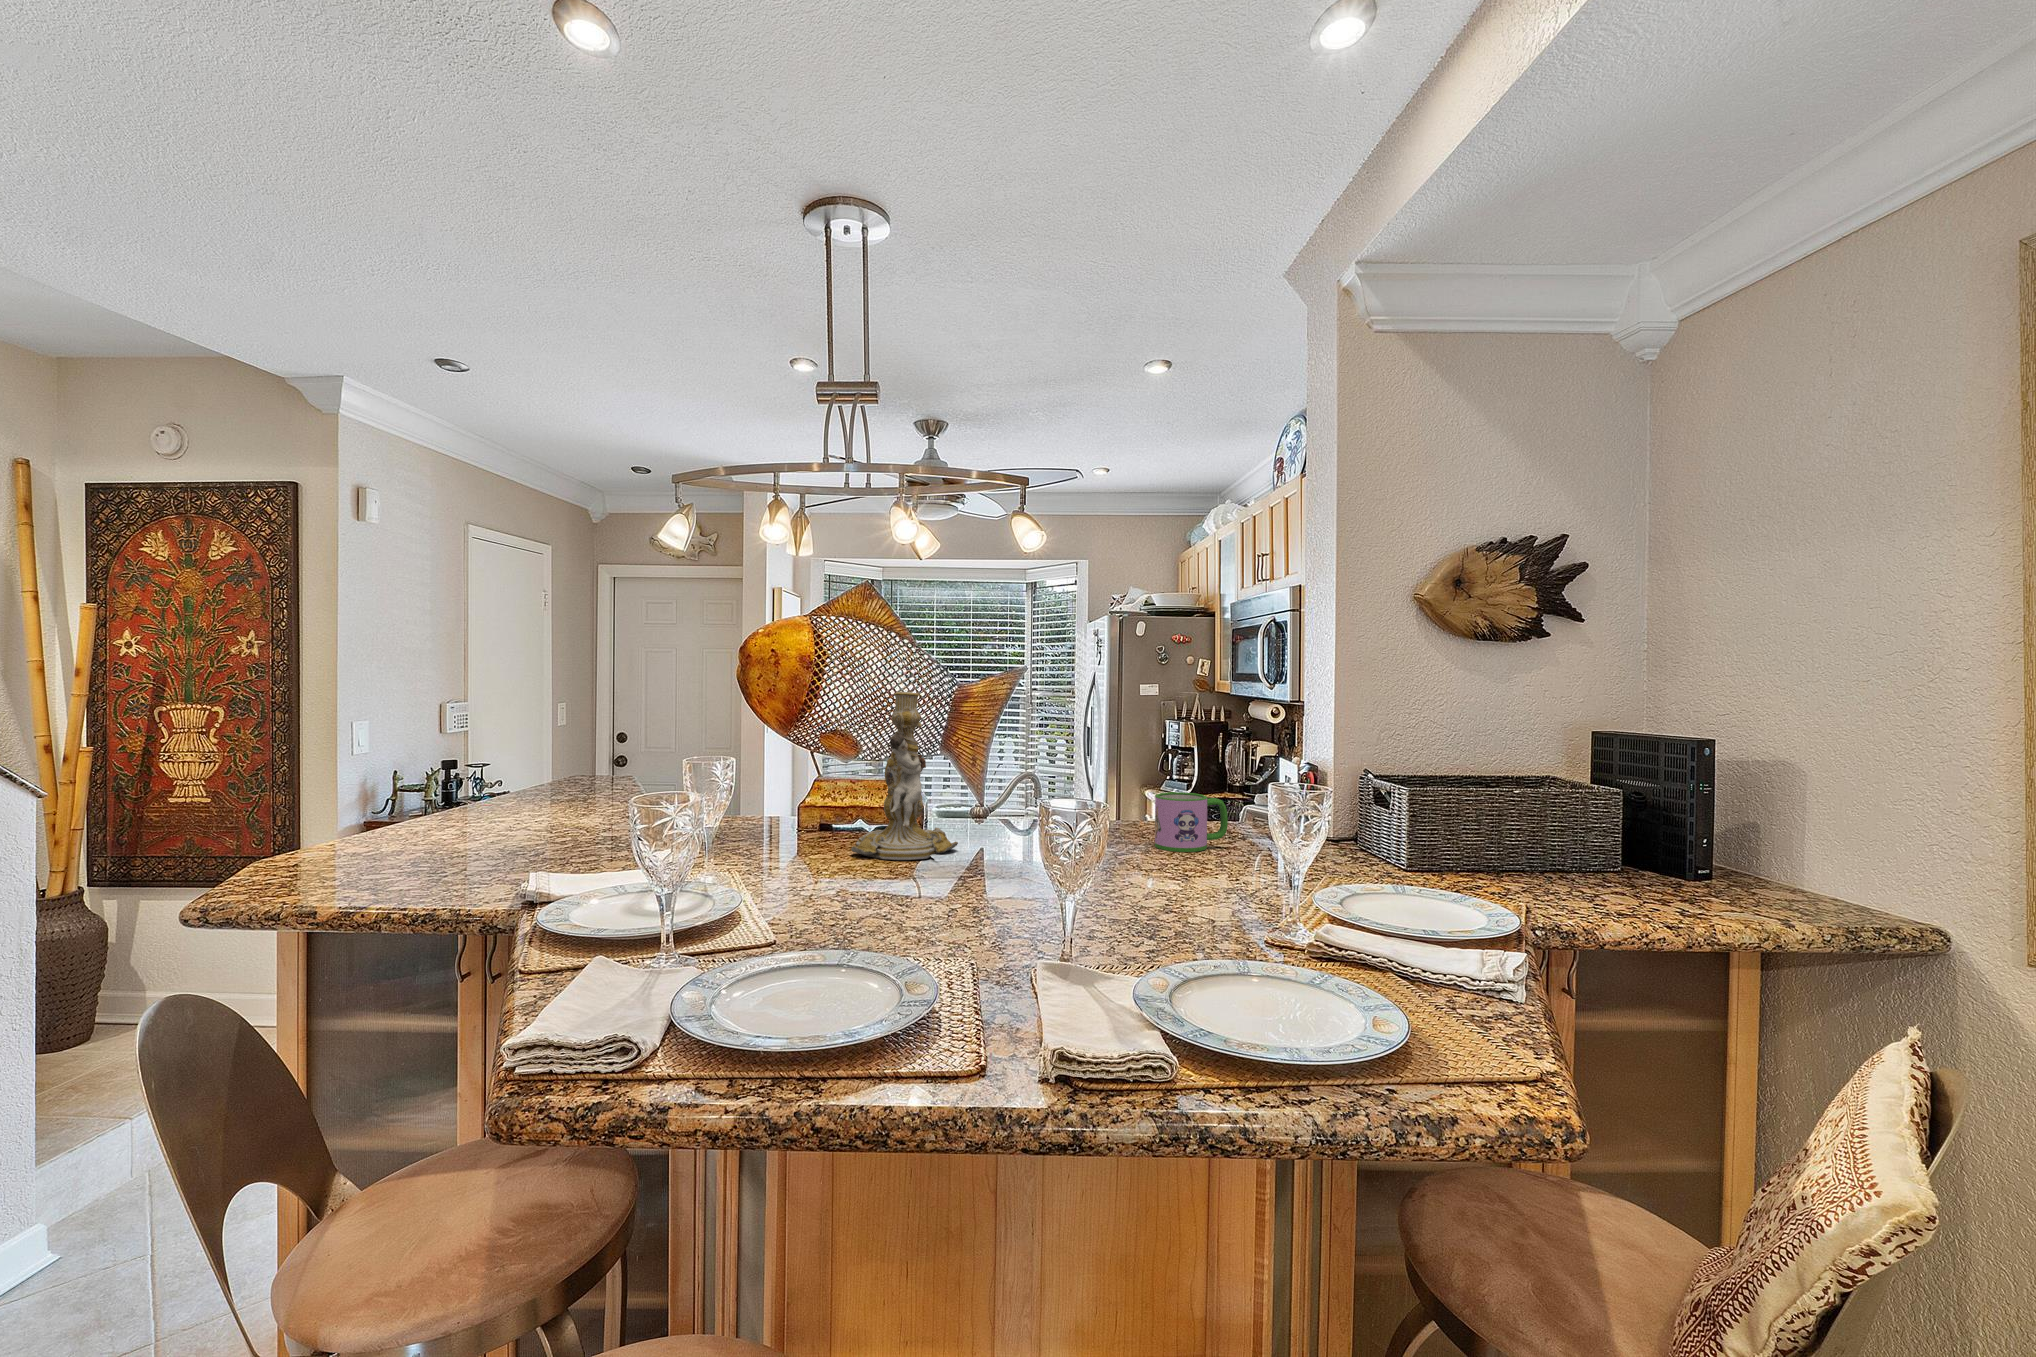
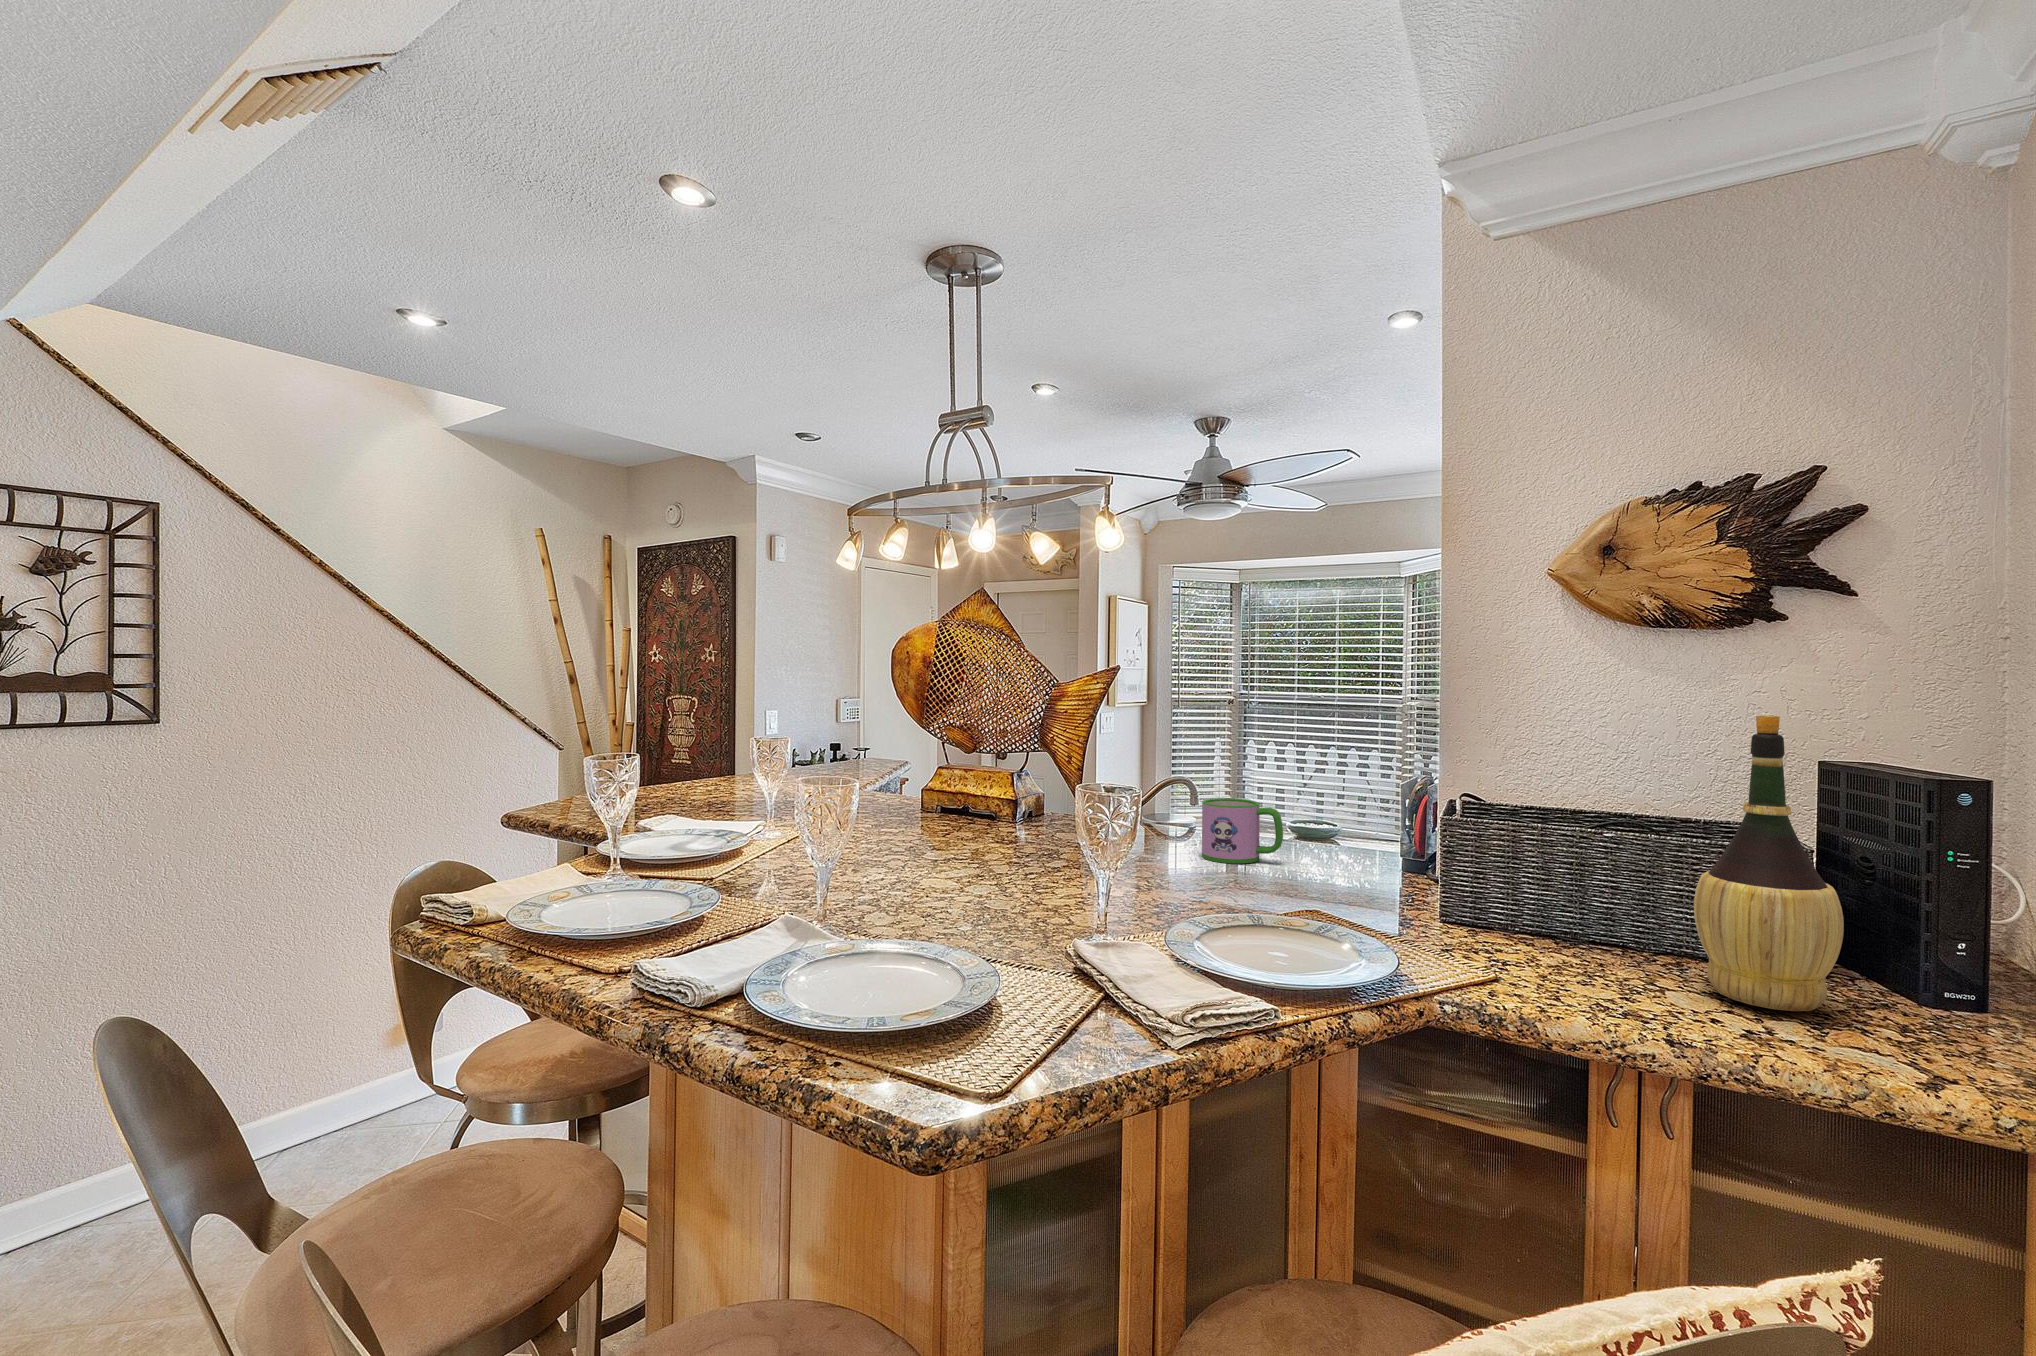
candlestick: present [851,692,958,860] -> none [907,686,1004,840]
wine bottle: none [1634,710,1731,908] -> present [1694,715,1844,1011]

